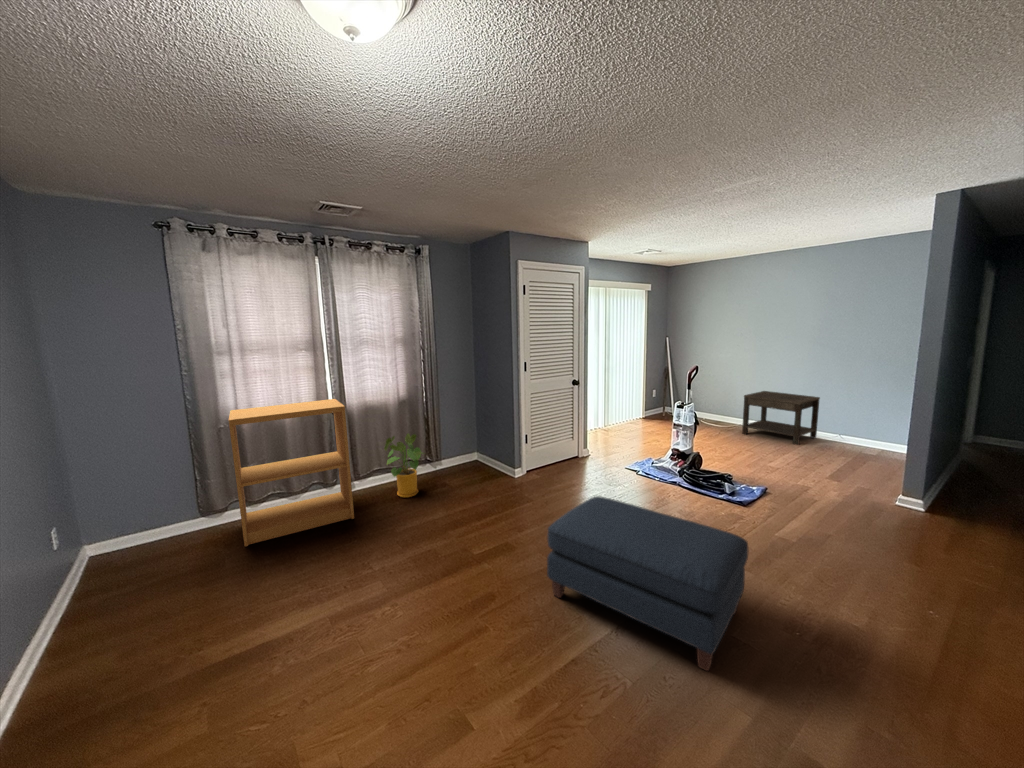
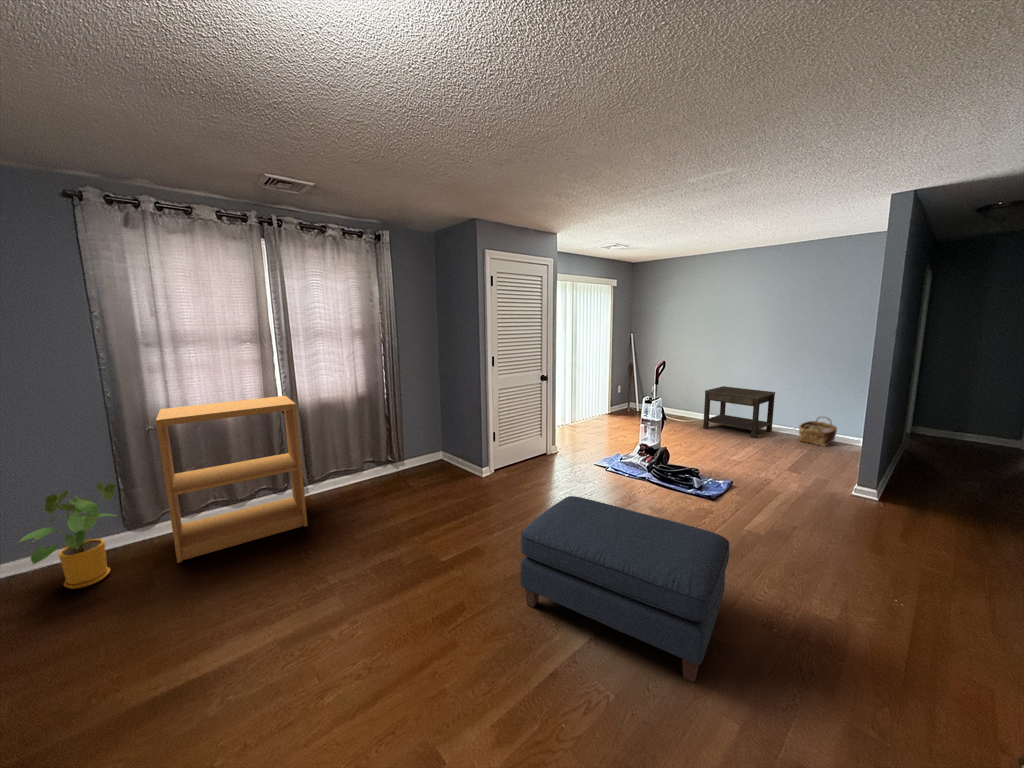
woven basket: none [845,423,887,454] -> present [799,417,837,446]
house plant: present [384,434,422,497] -> present [20,483,116,589]

